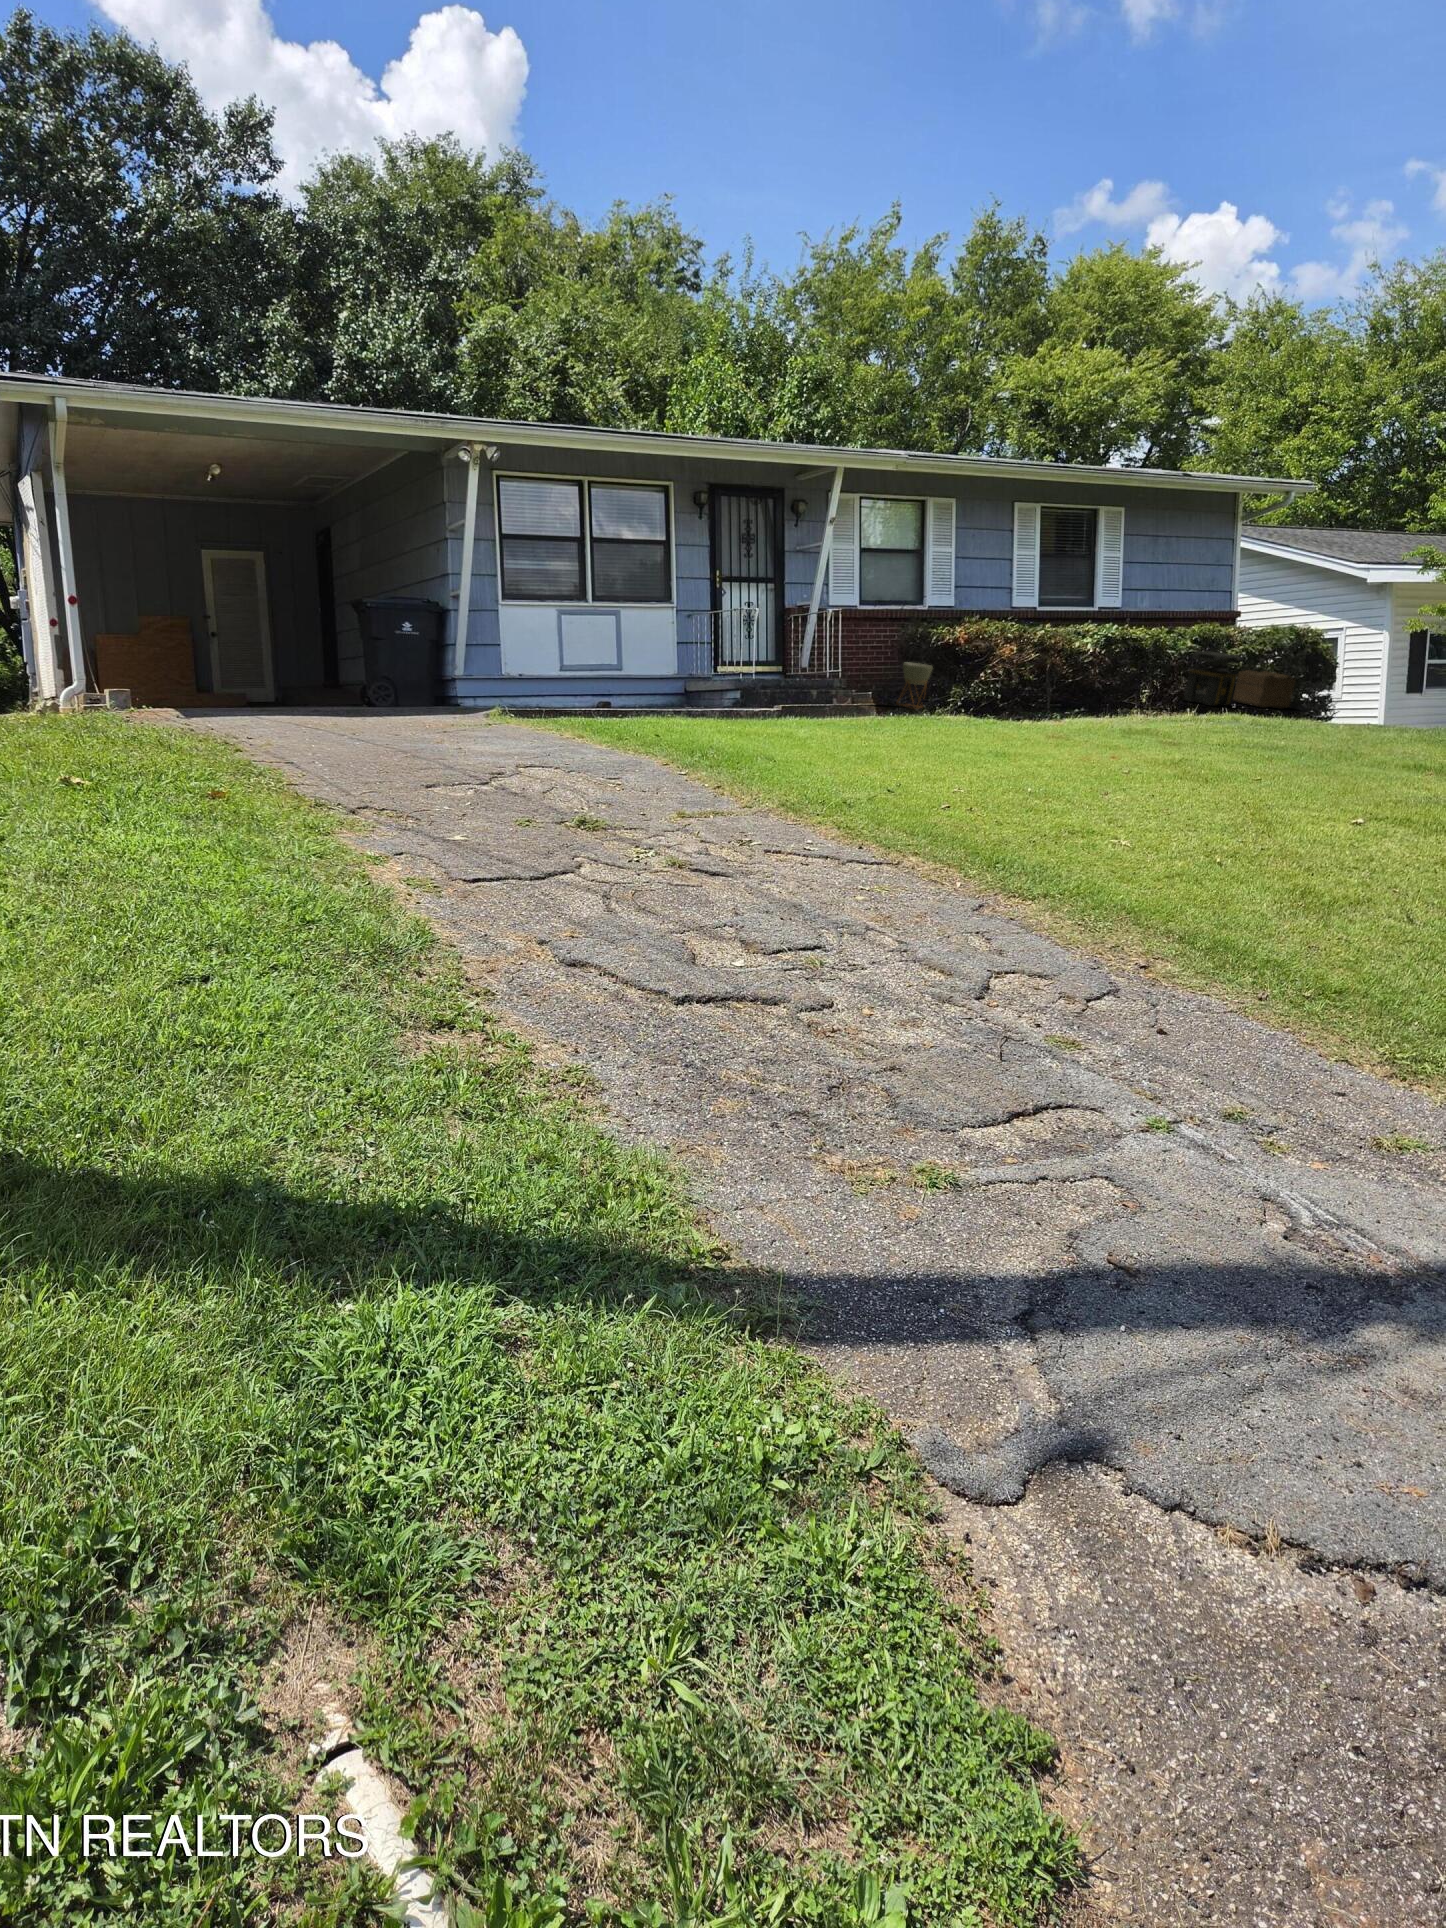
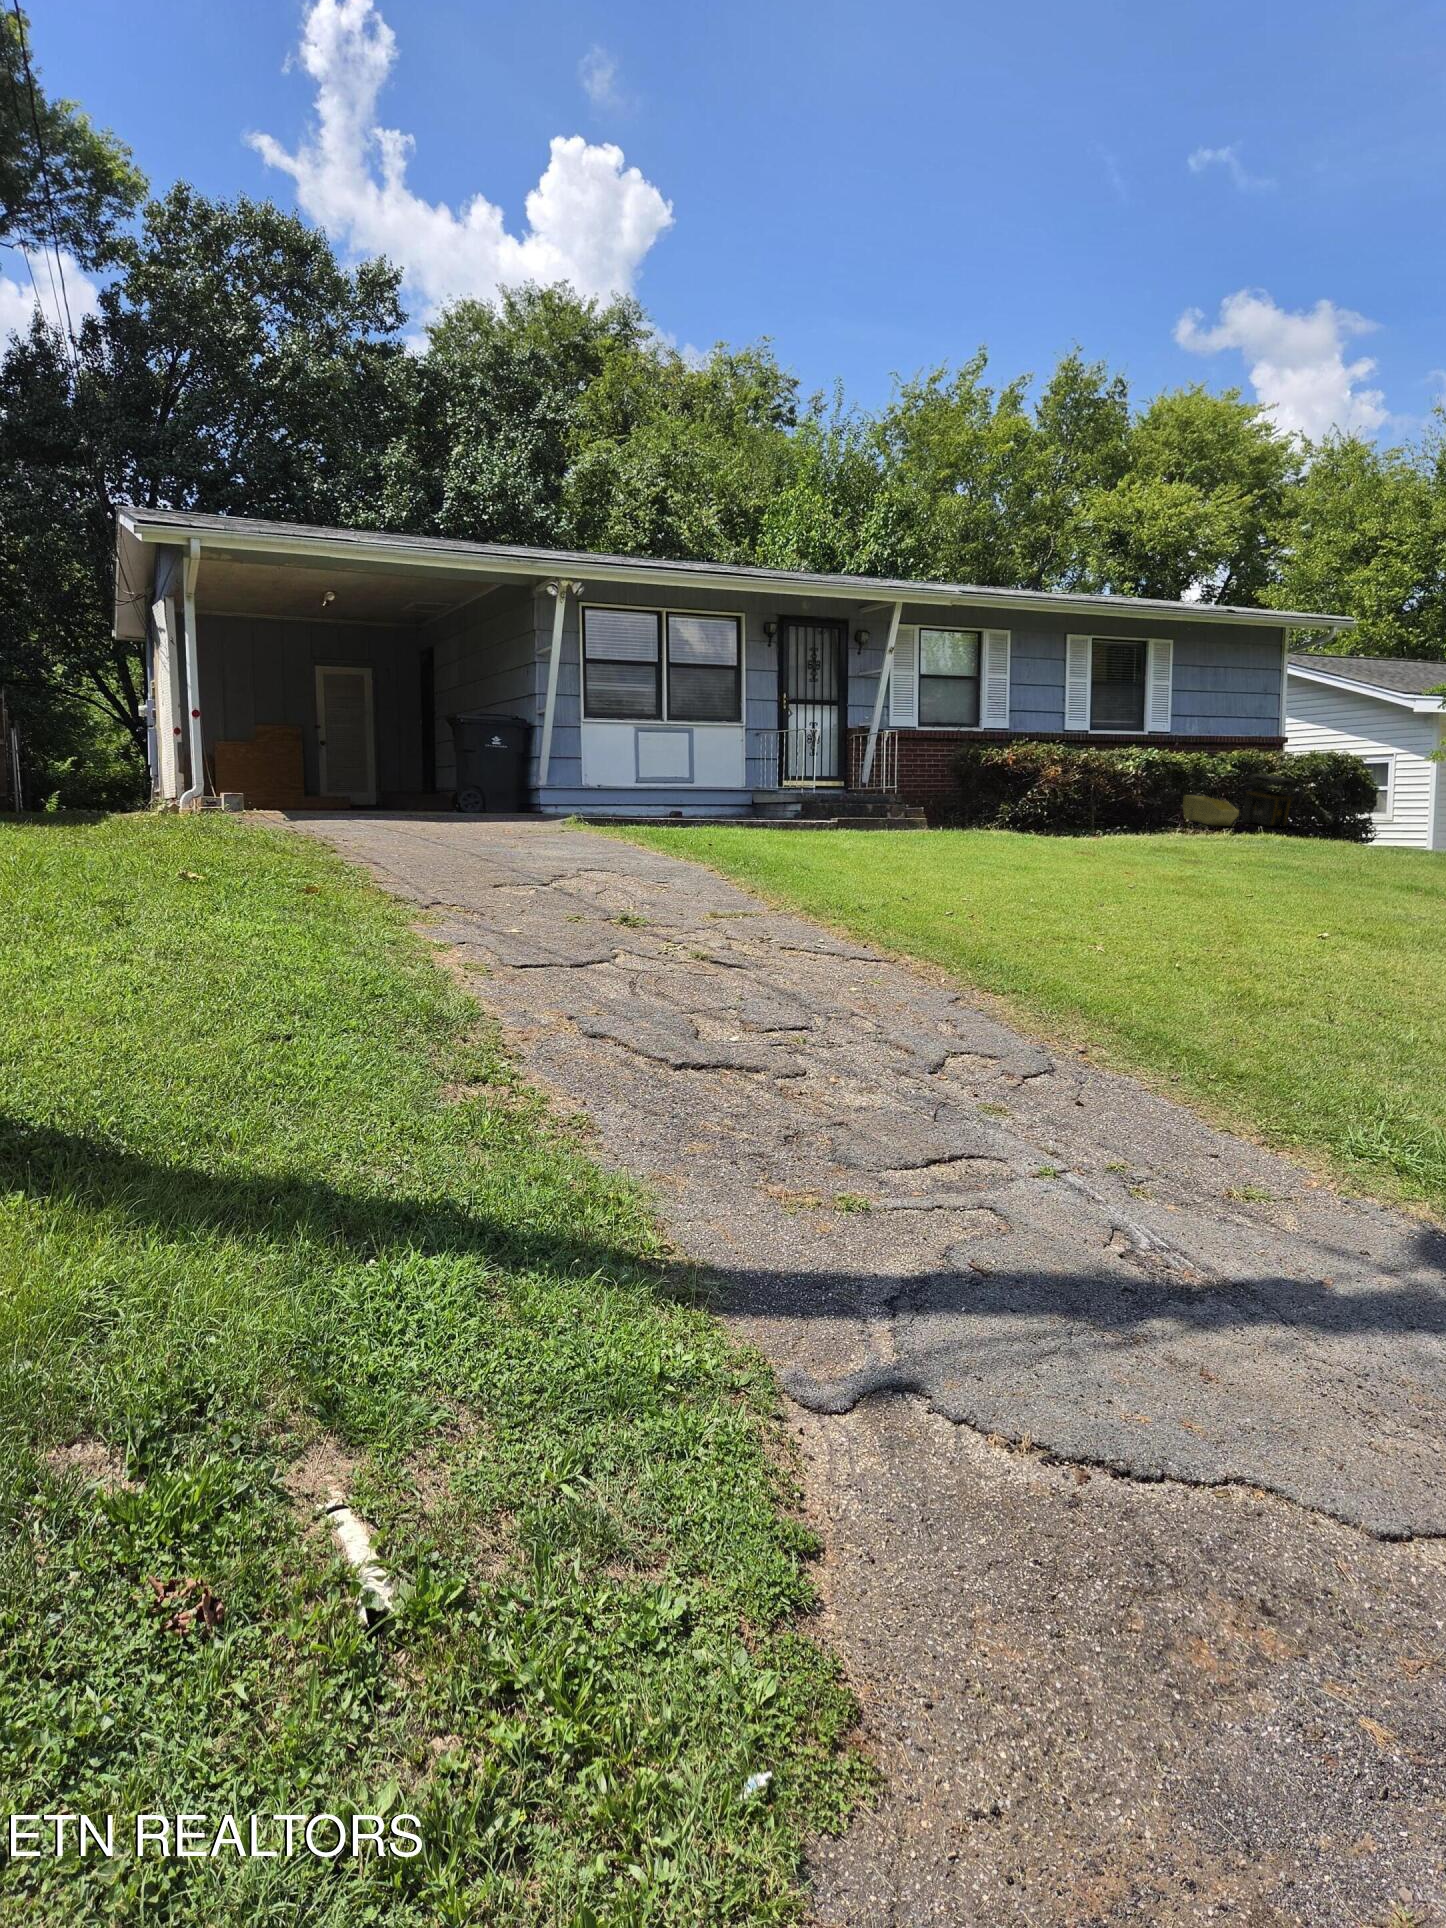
planter: present [896,663,933,708] -> none [962,781,997,826]
wooden crate: present [1233,670,1296,709] -> none [1291,792,1352,831]
storage bin: none [1125,674,1185,706] -> present [1182,795,1239,826]

